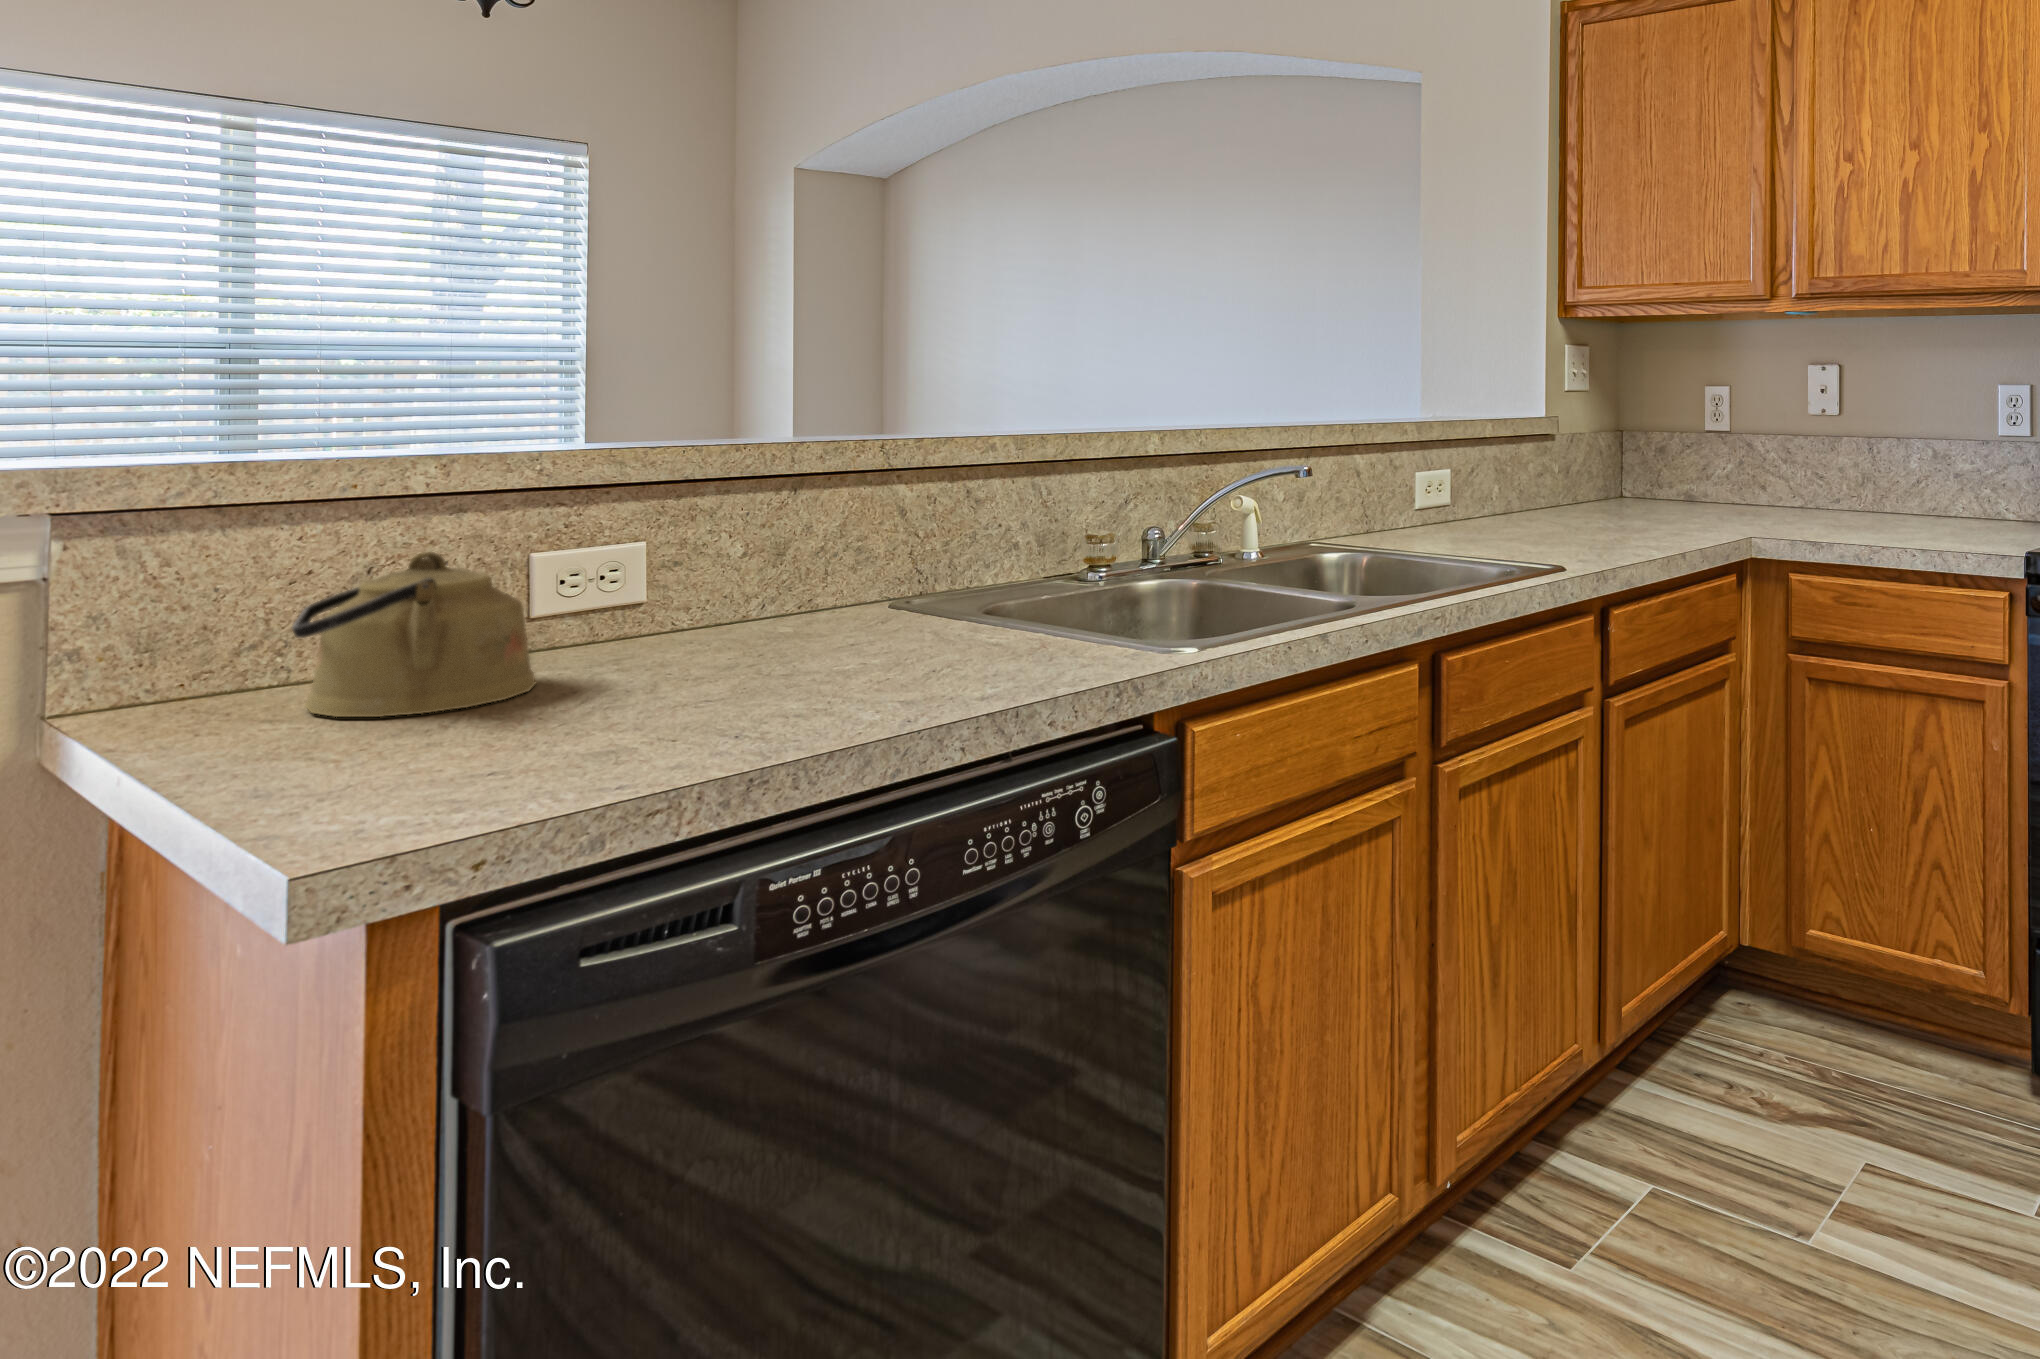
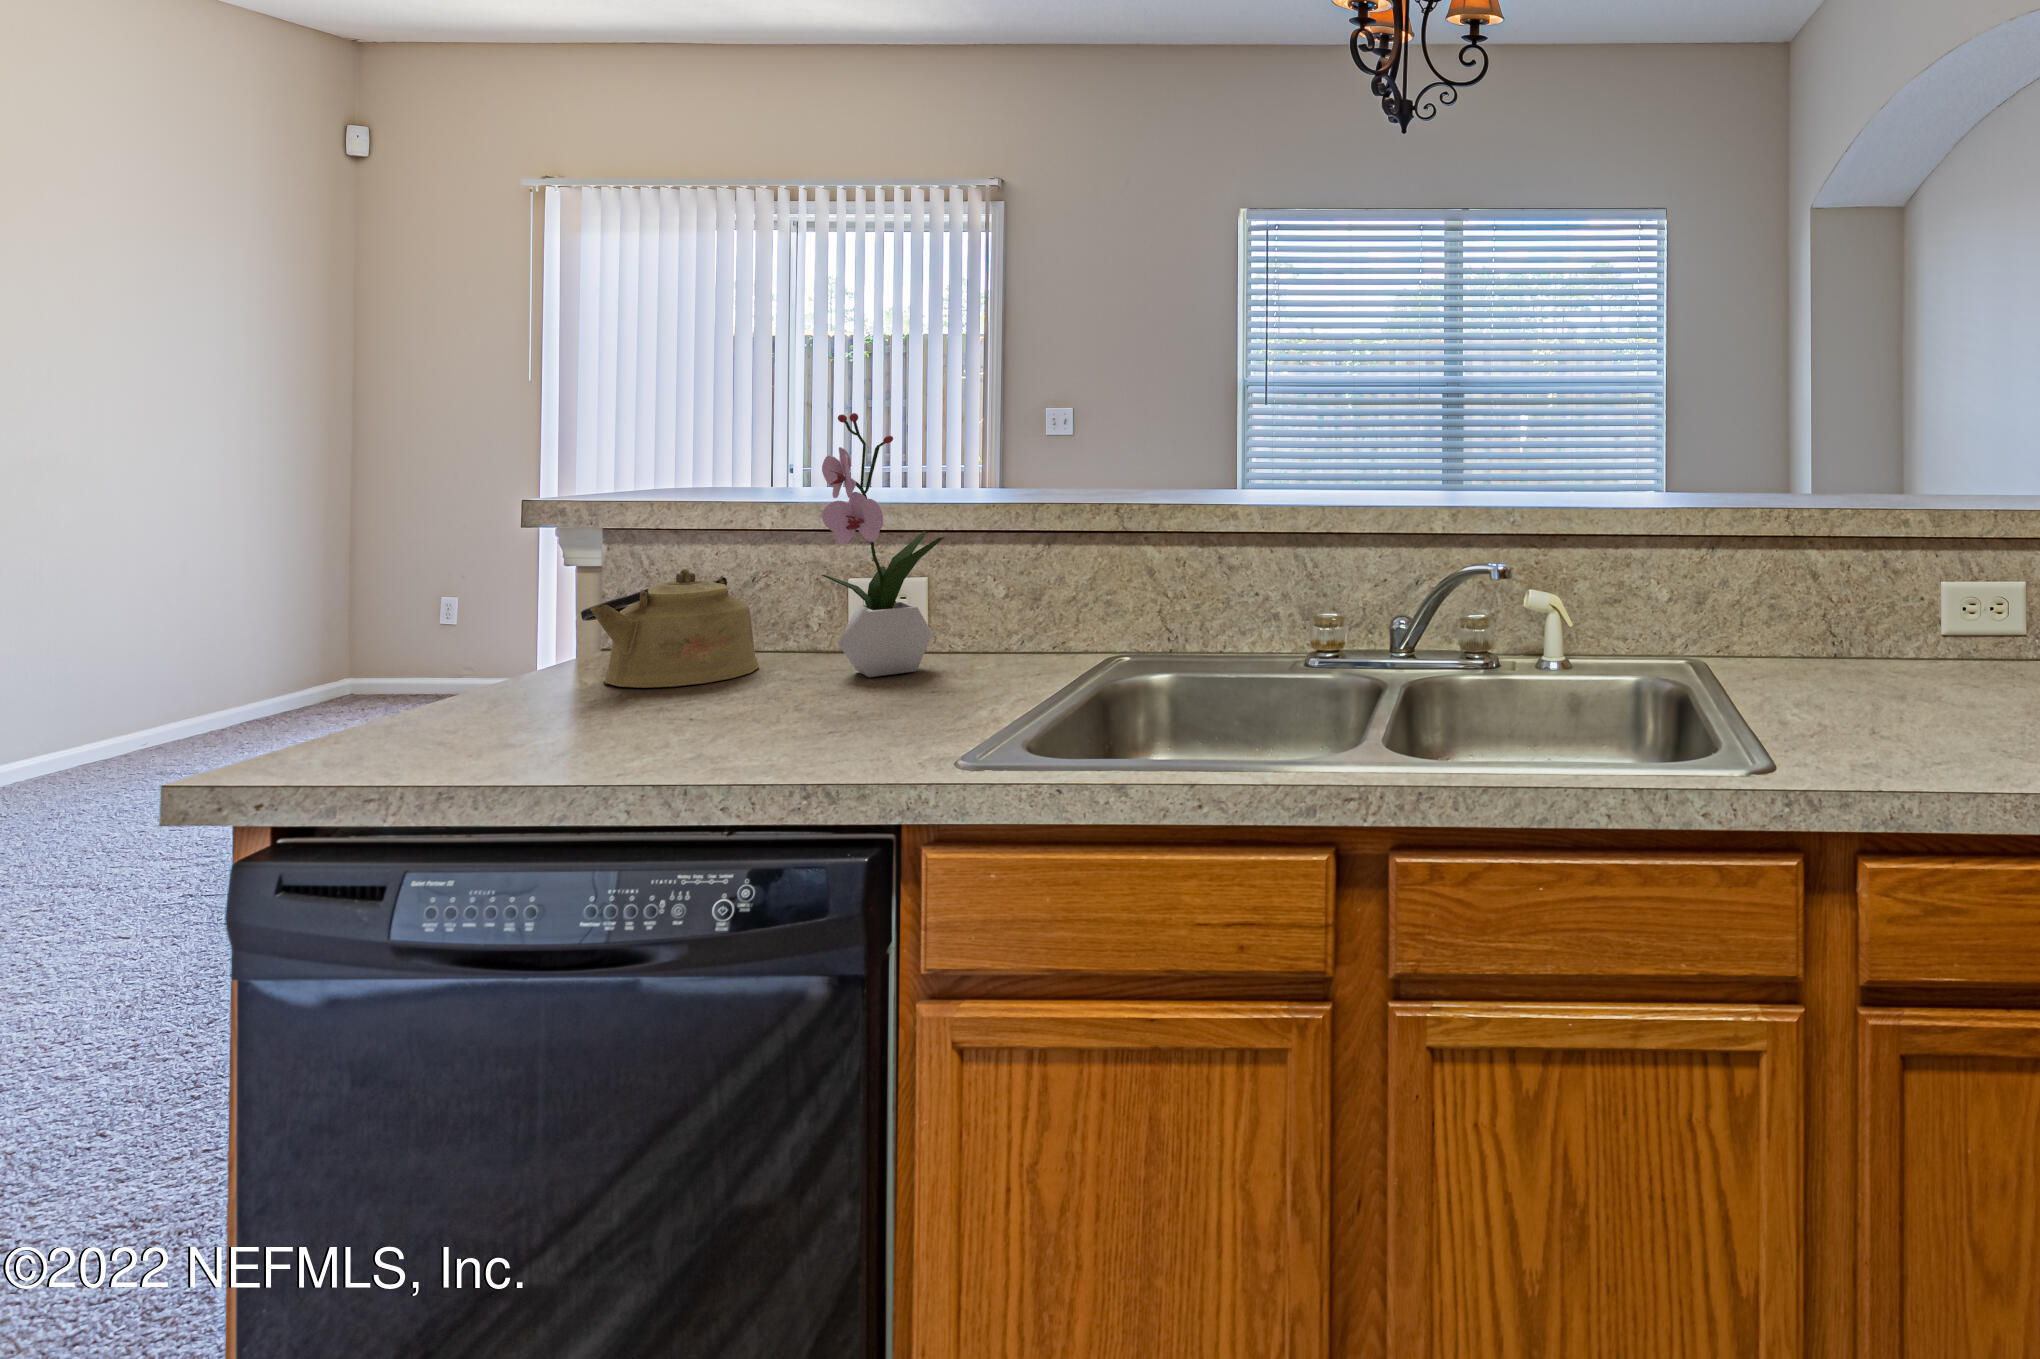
flower arrangement: none [638,342,773,653] -> present [822,413,944,677]

